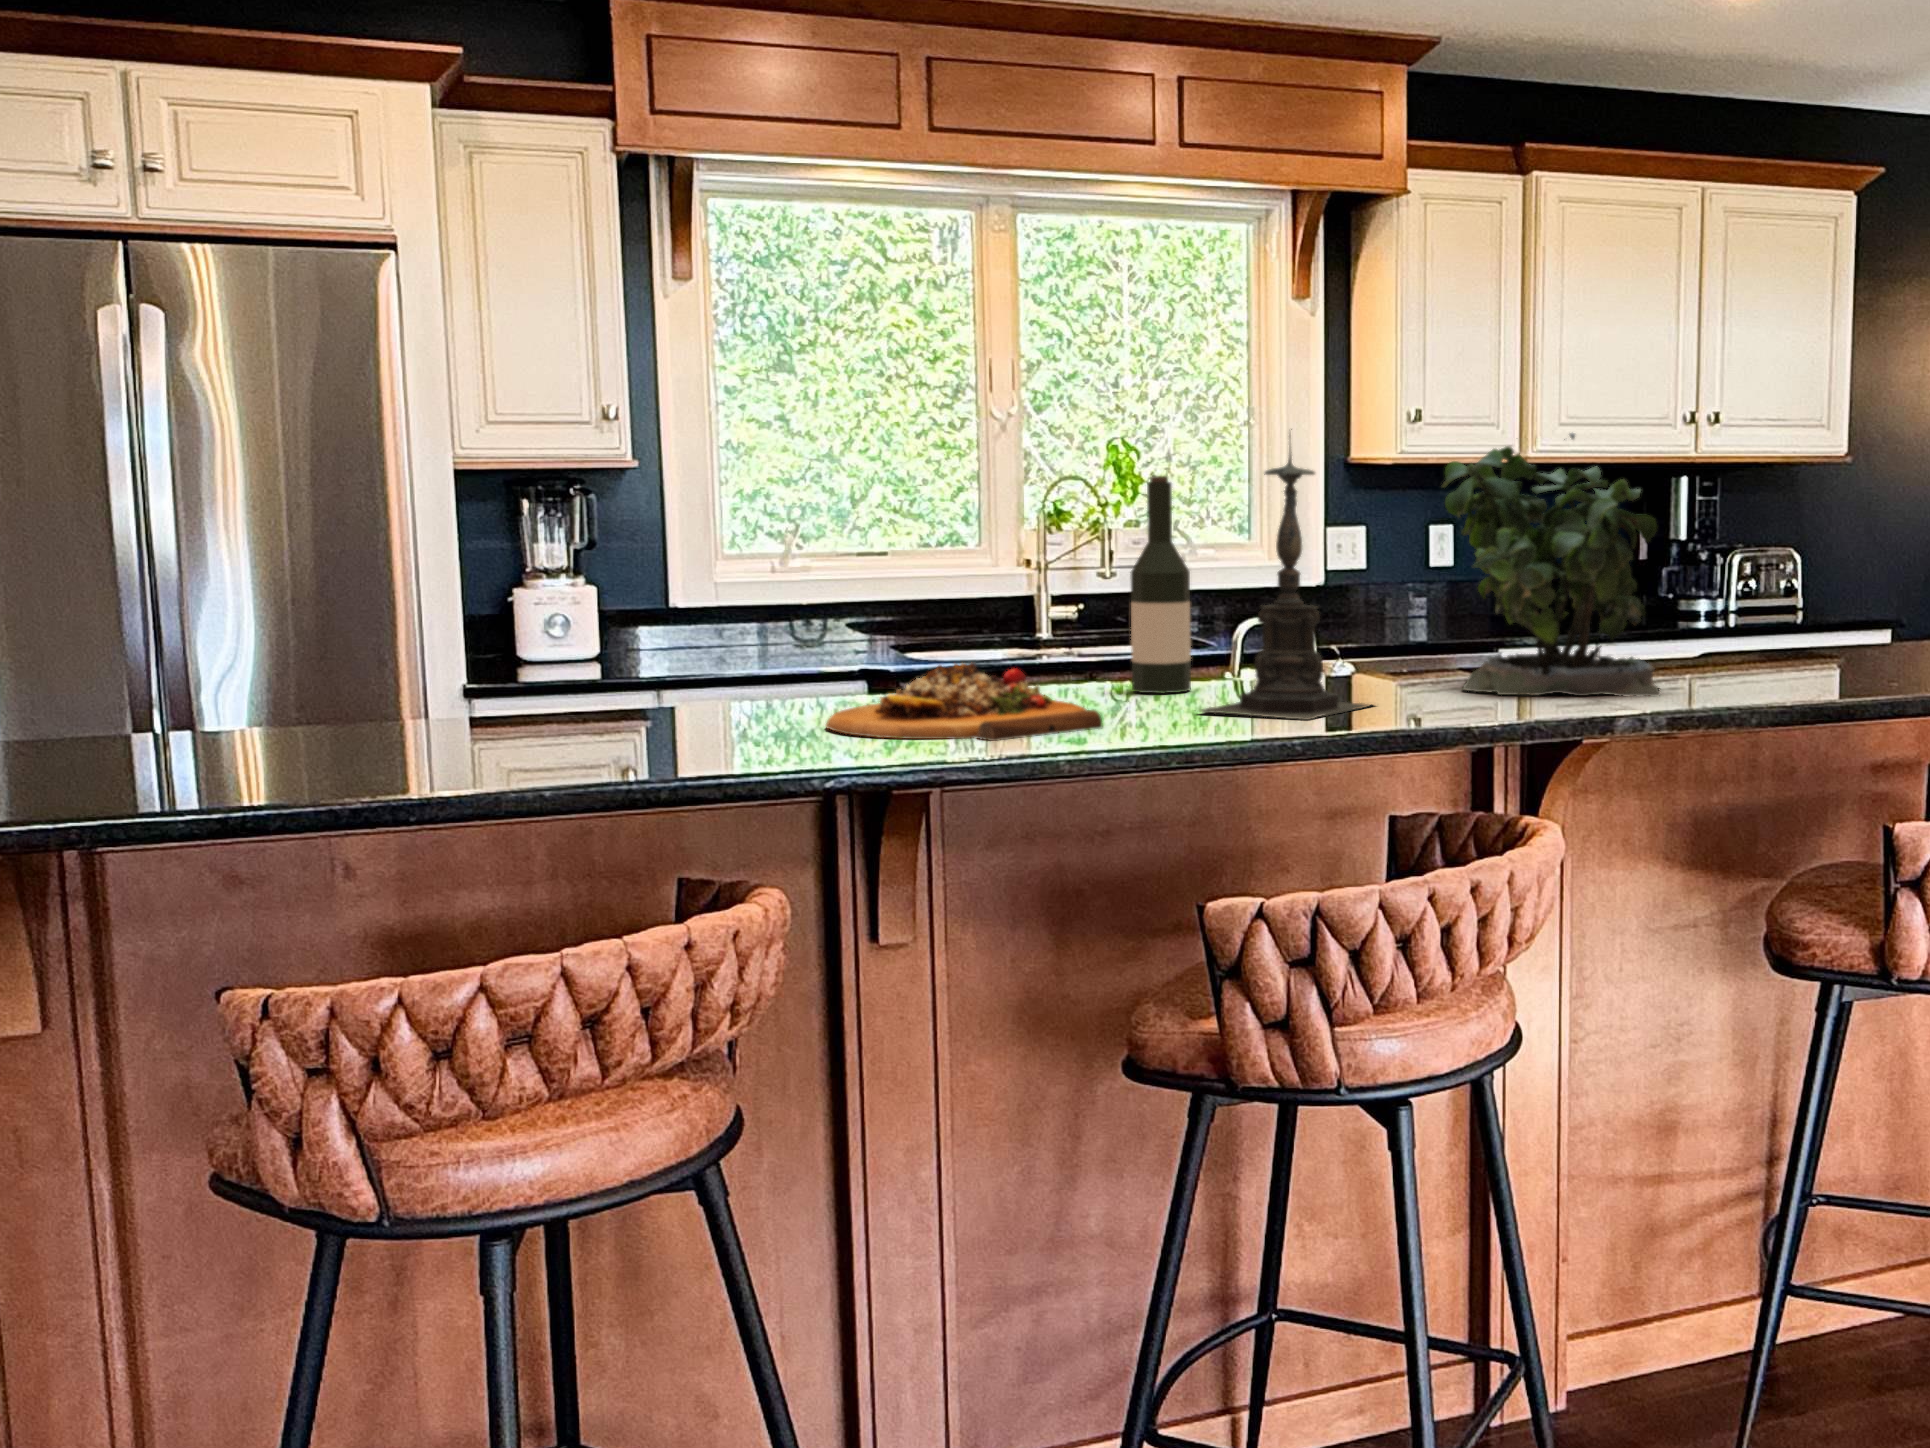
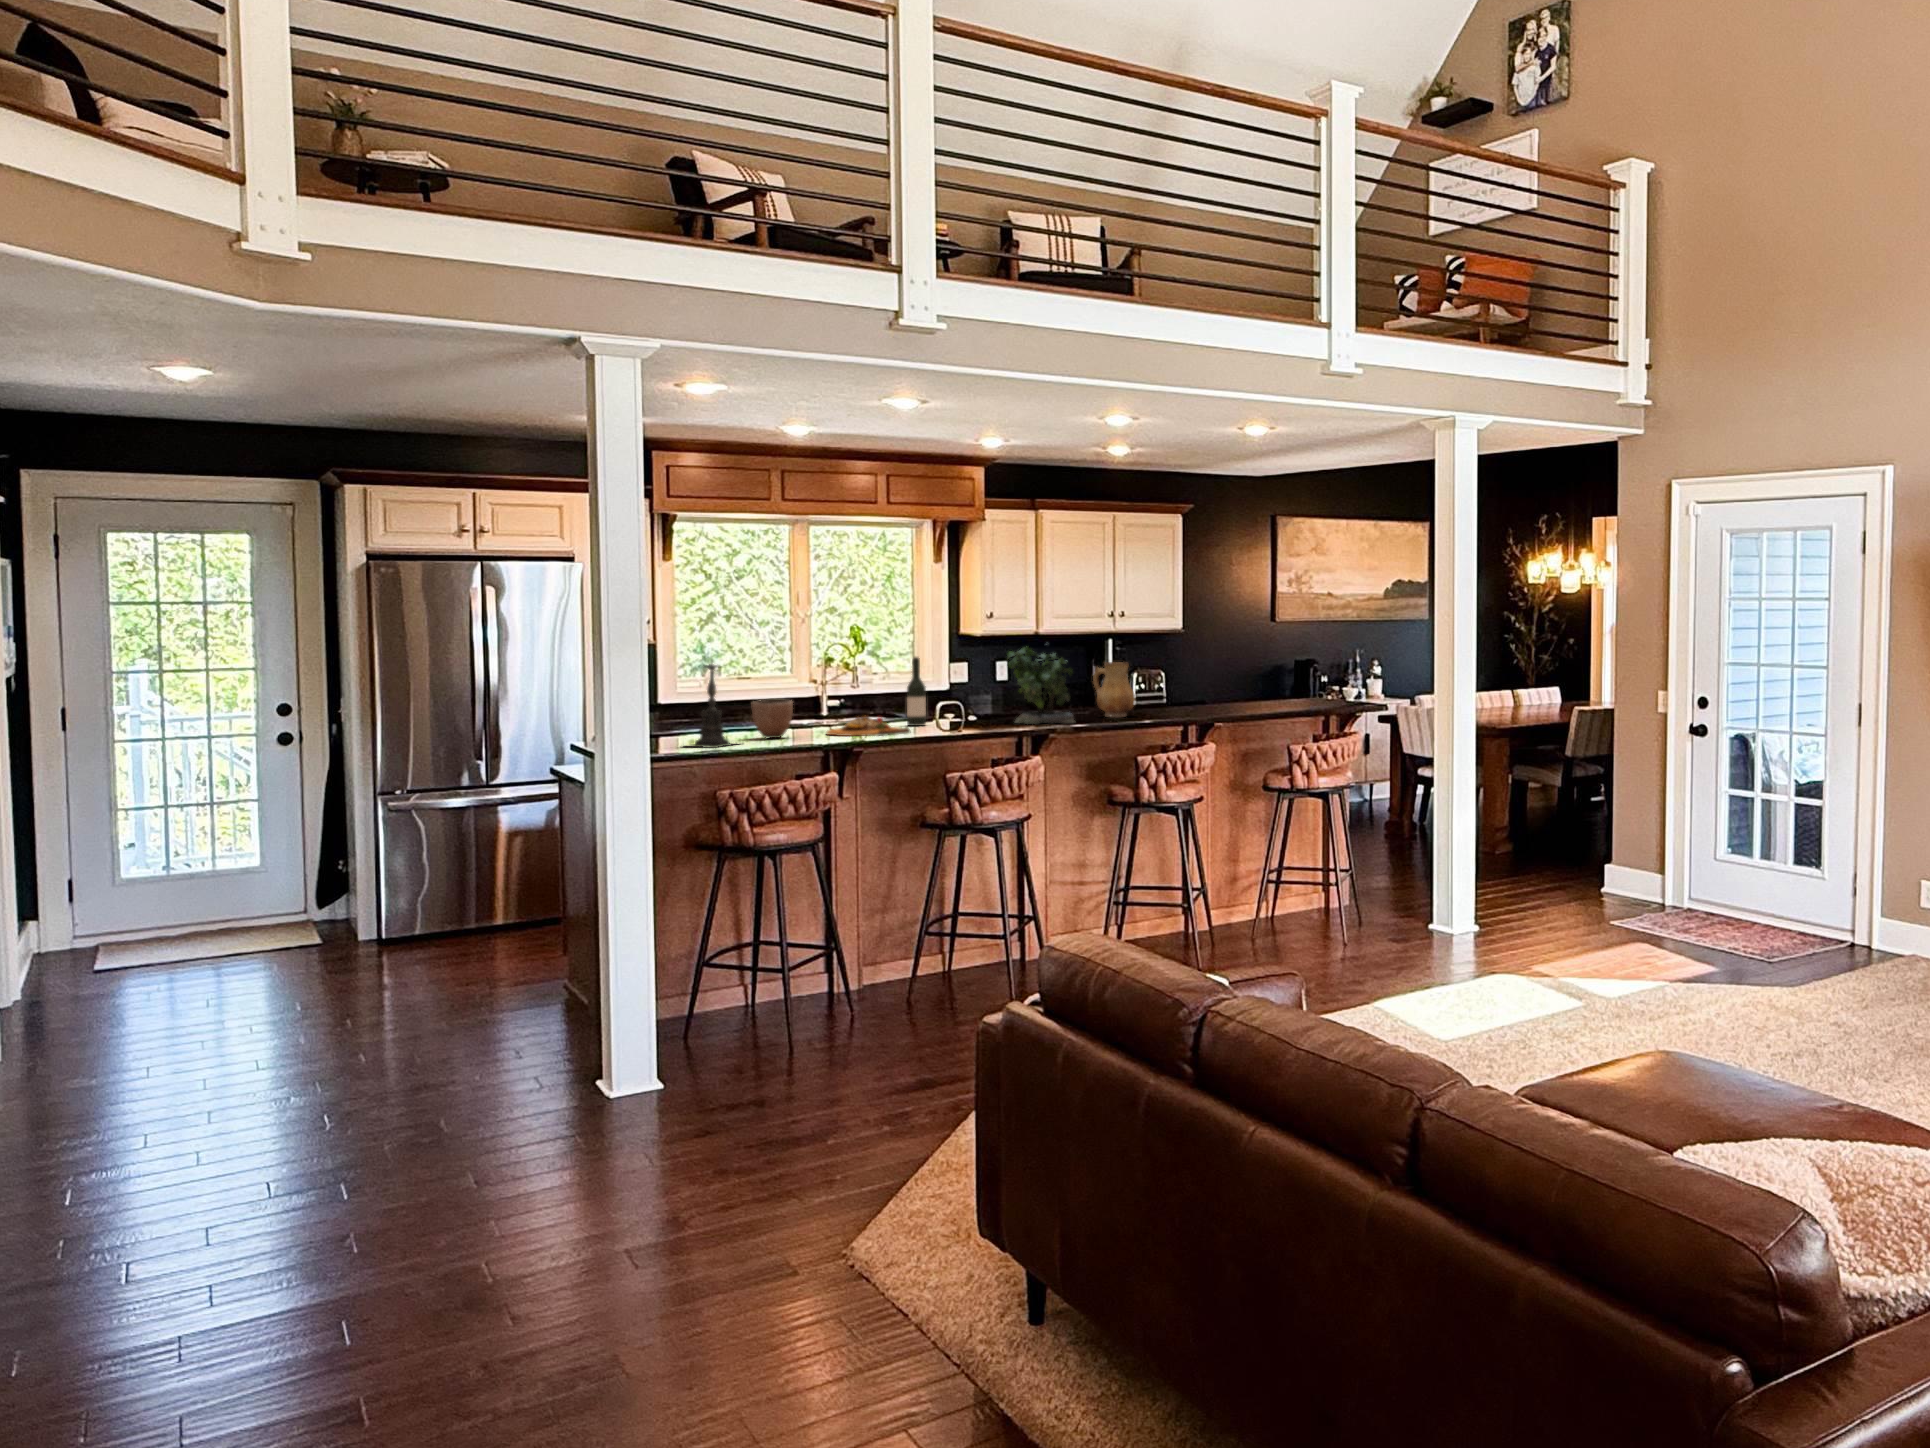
candle holder: present [1201,429,1371,720] -> present [688,663,734,748]
ceramic pitcher: none [1705,502,1839,674] -> present [1093,662,1135,717]
decorative bowl: none [548,606,696,741] -> present [751,700,793,739]

